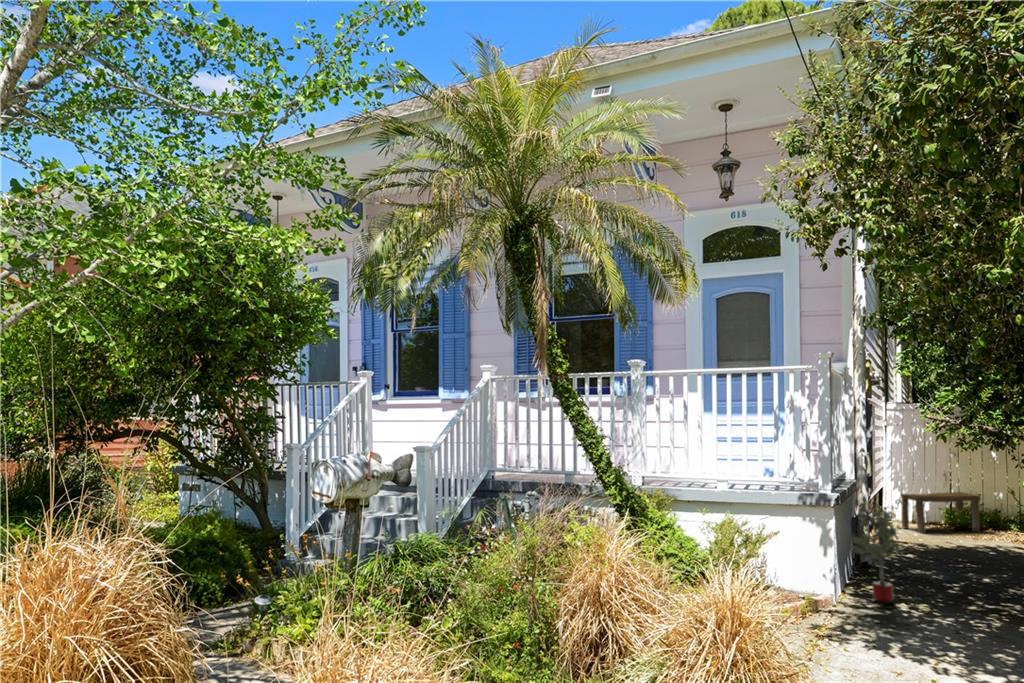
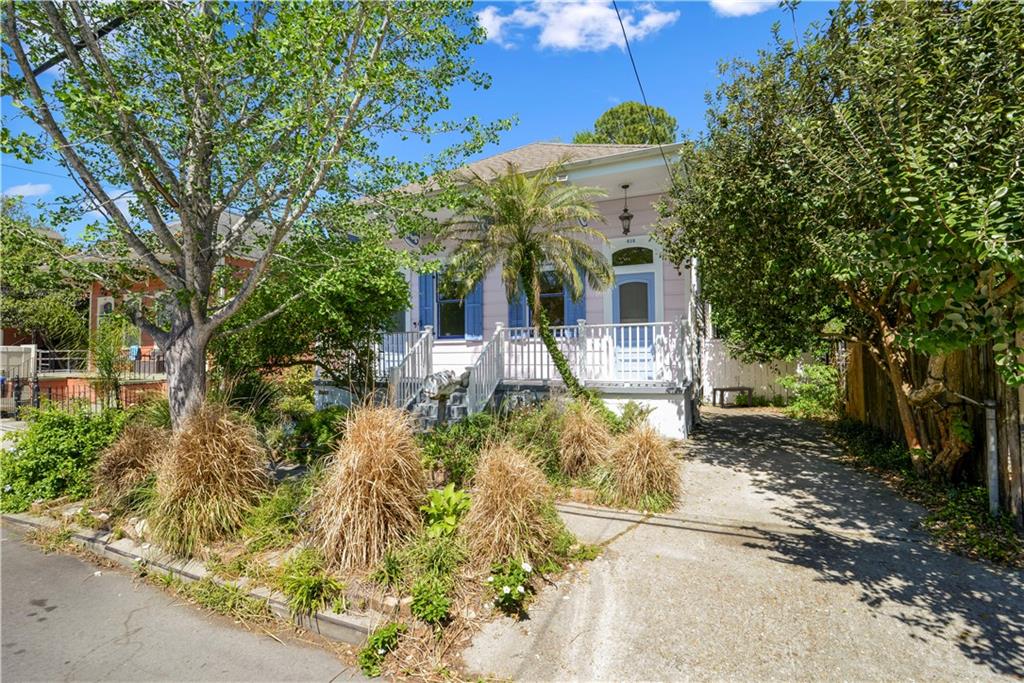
potted tree: present [850,505,901,603] -> none [690,392,717,441]

